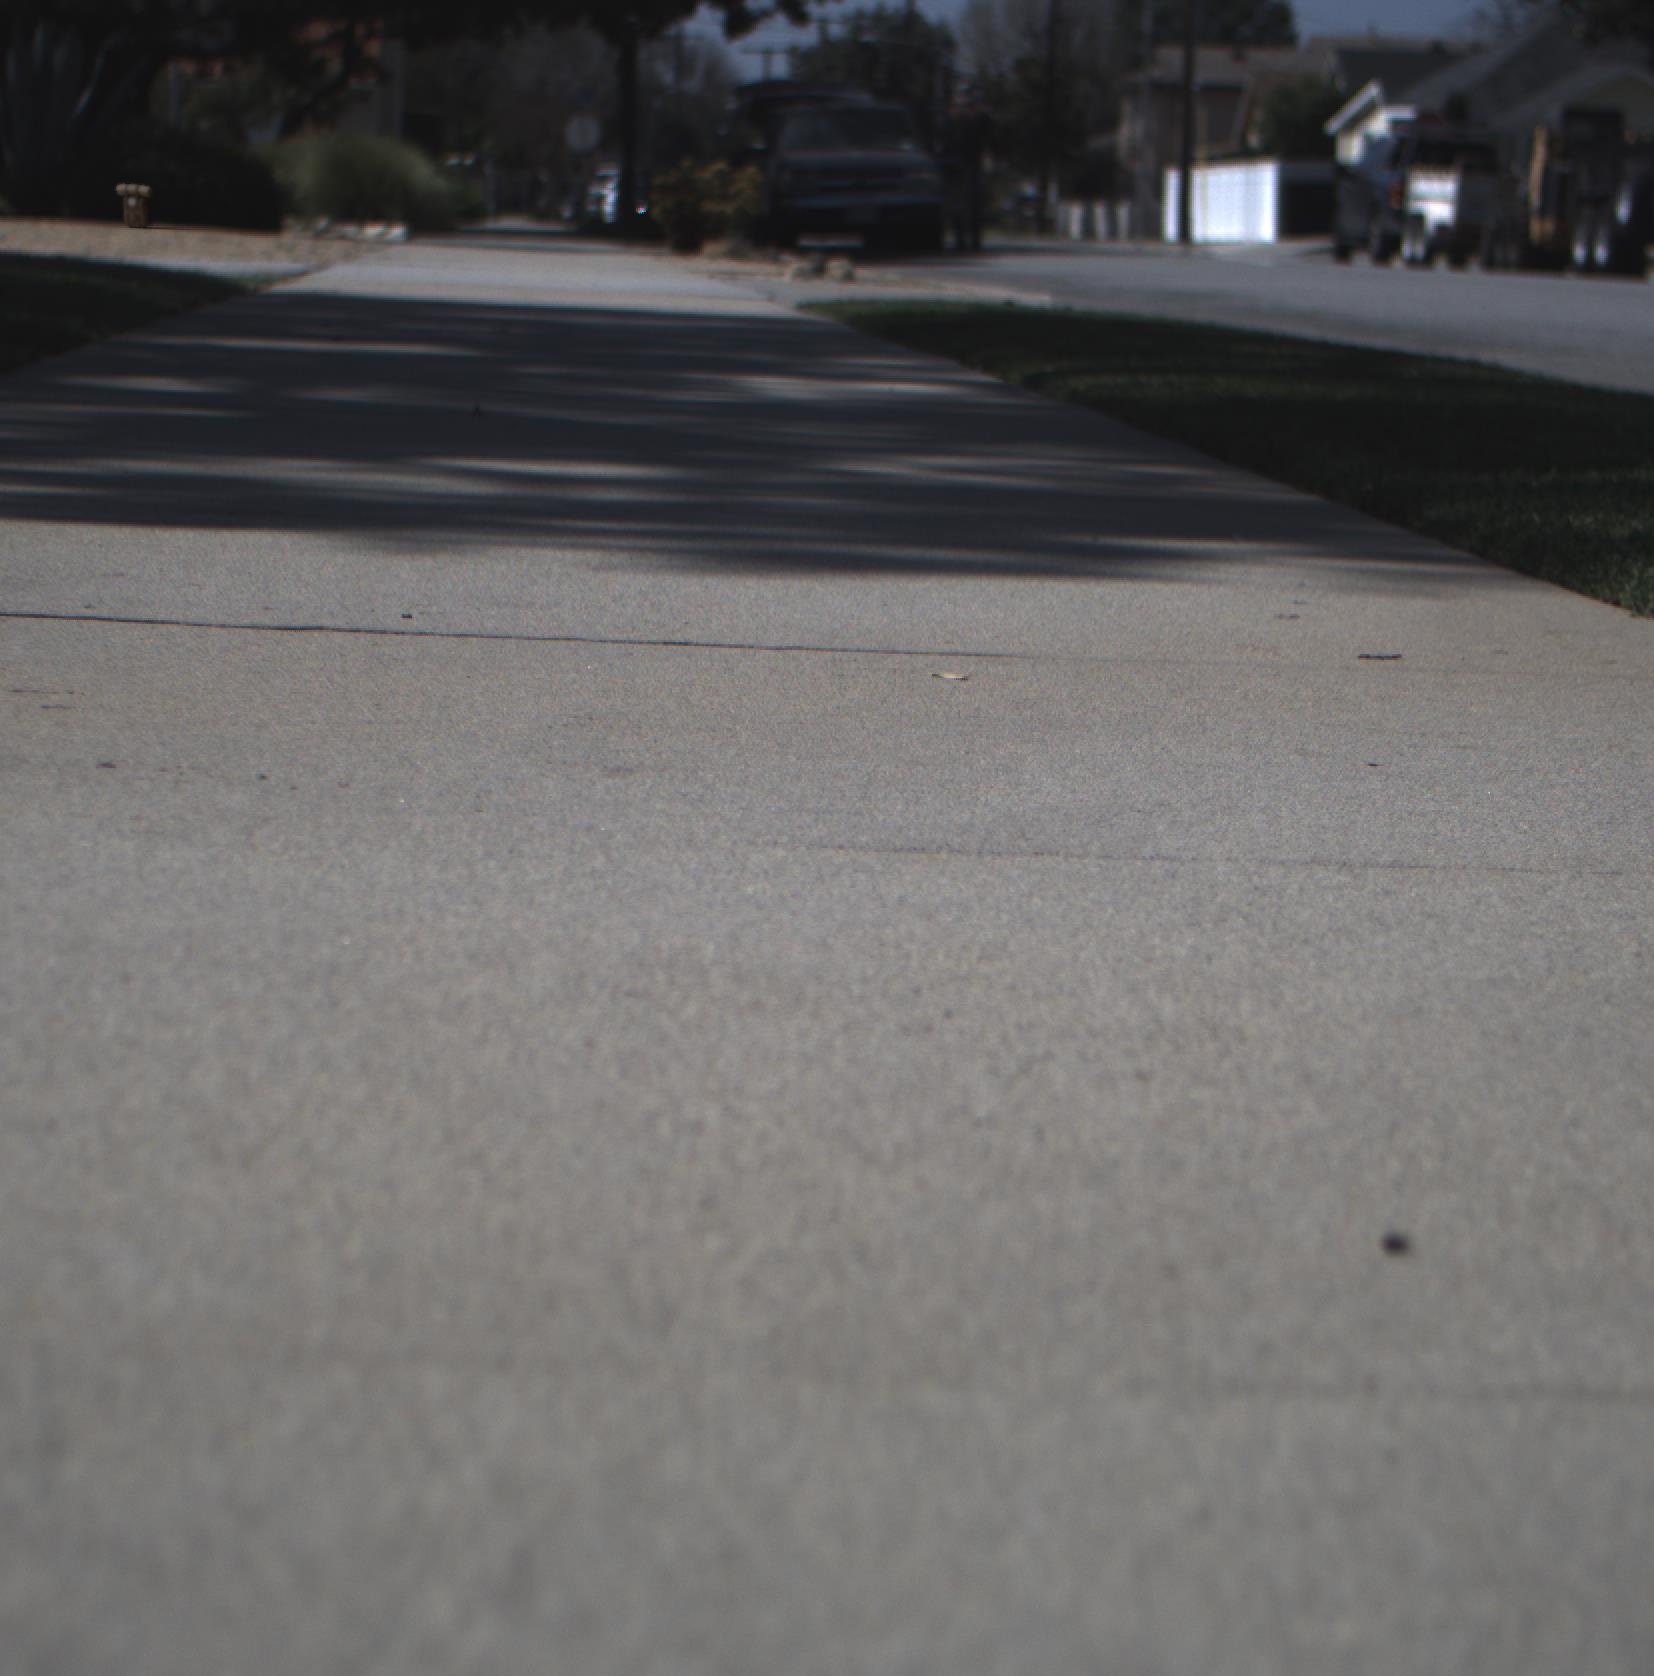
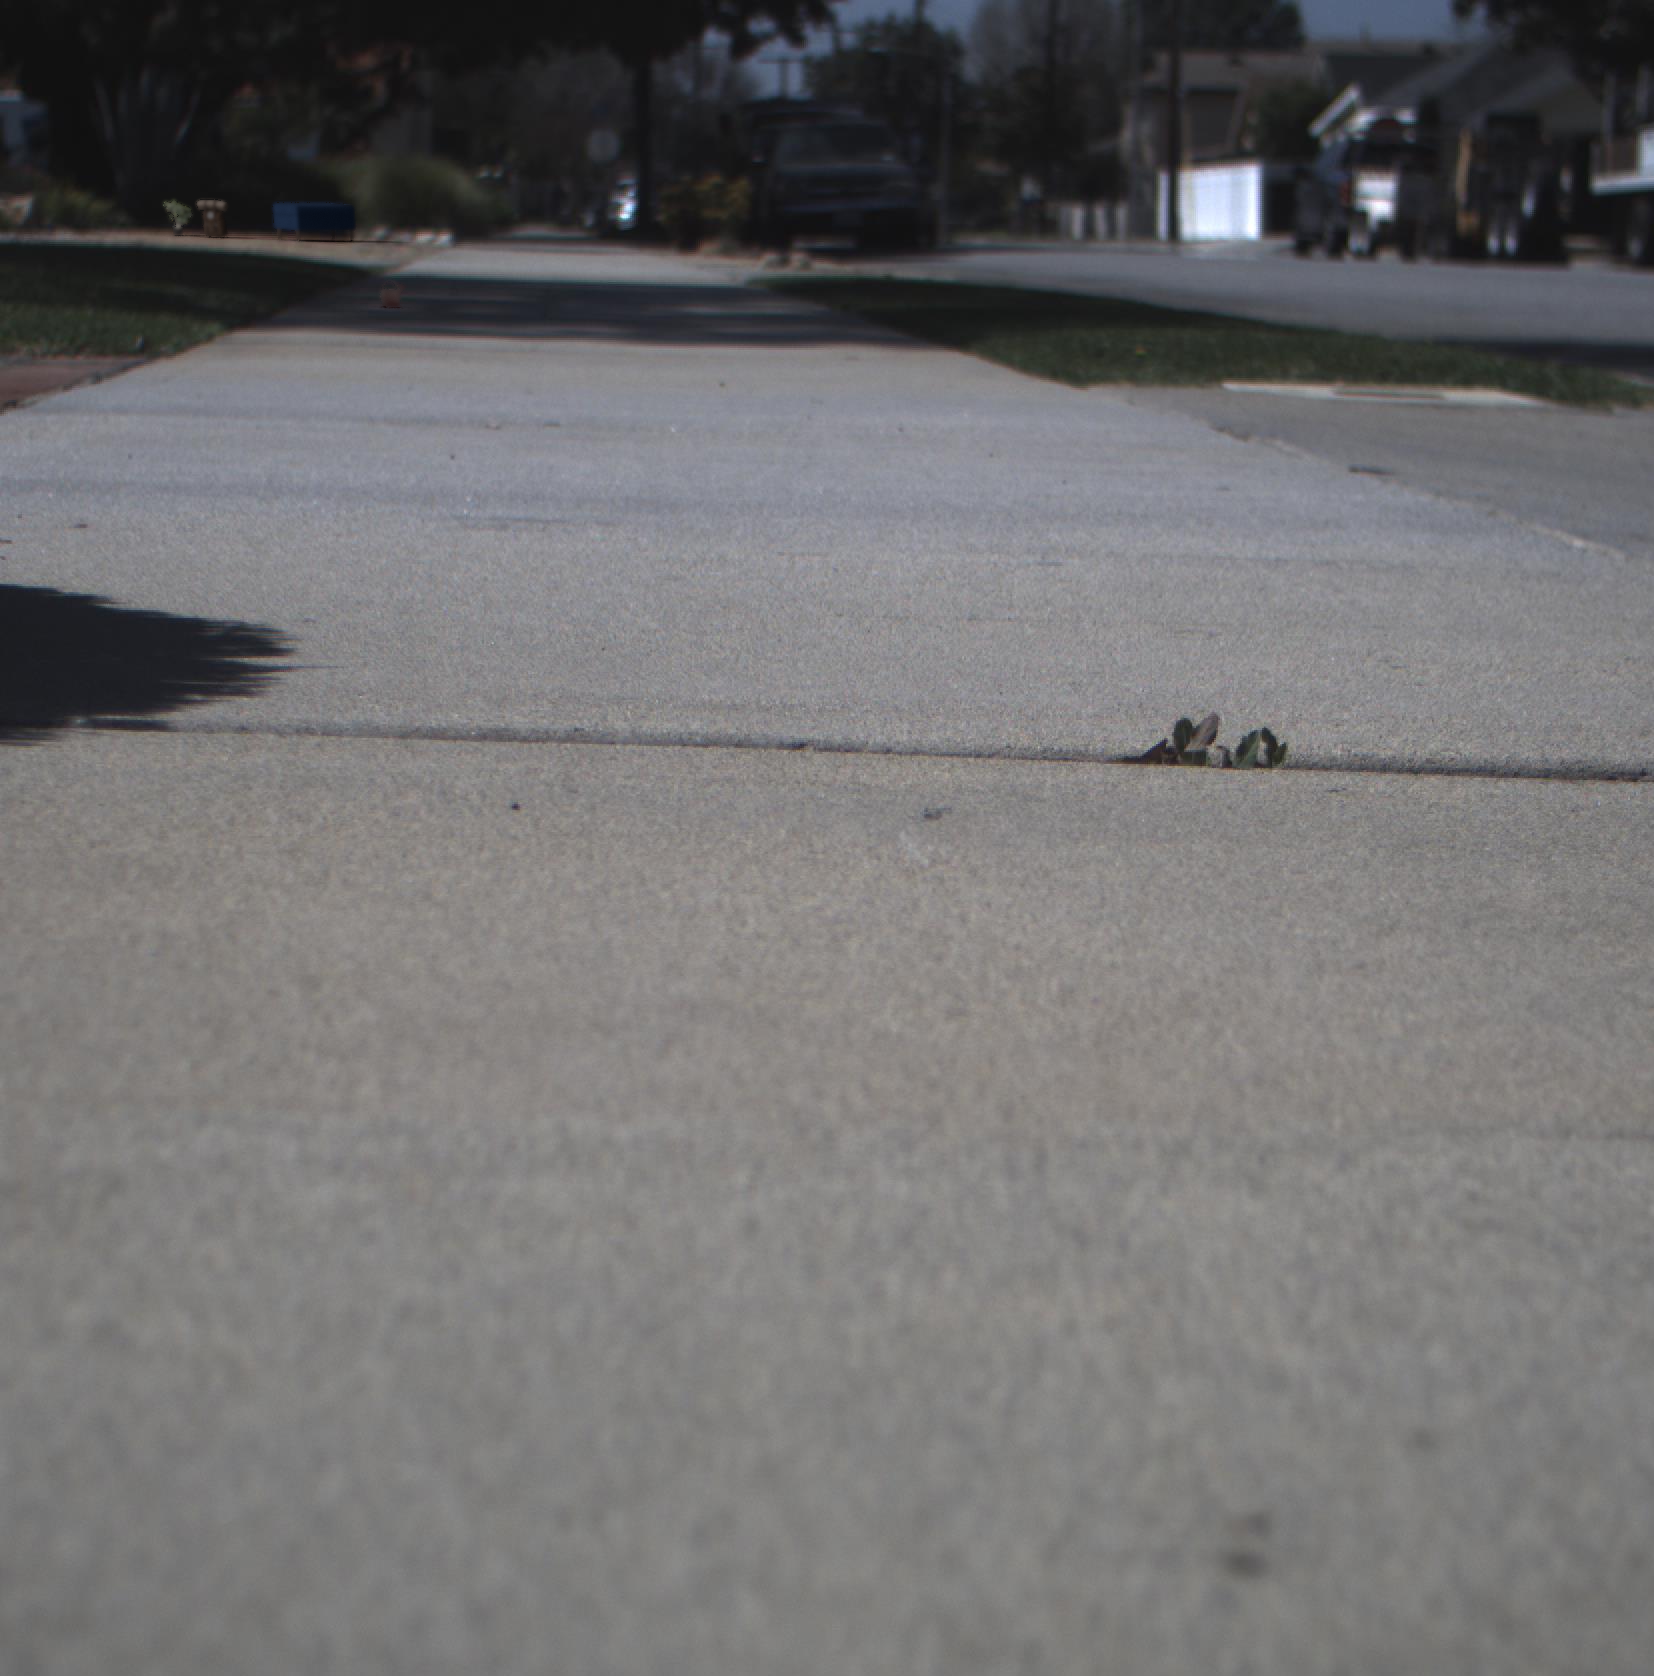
potted plant: none [76,184,110,225] -> present [164,201,191,236]
bench: none [205,189,300,234] -> present [273,203,356,240]
watering can: none [362,281,391,314] -> present [380,285,404,308]

